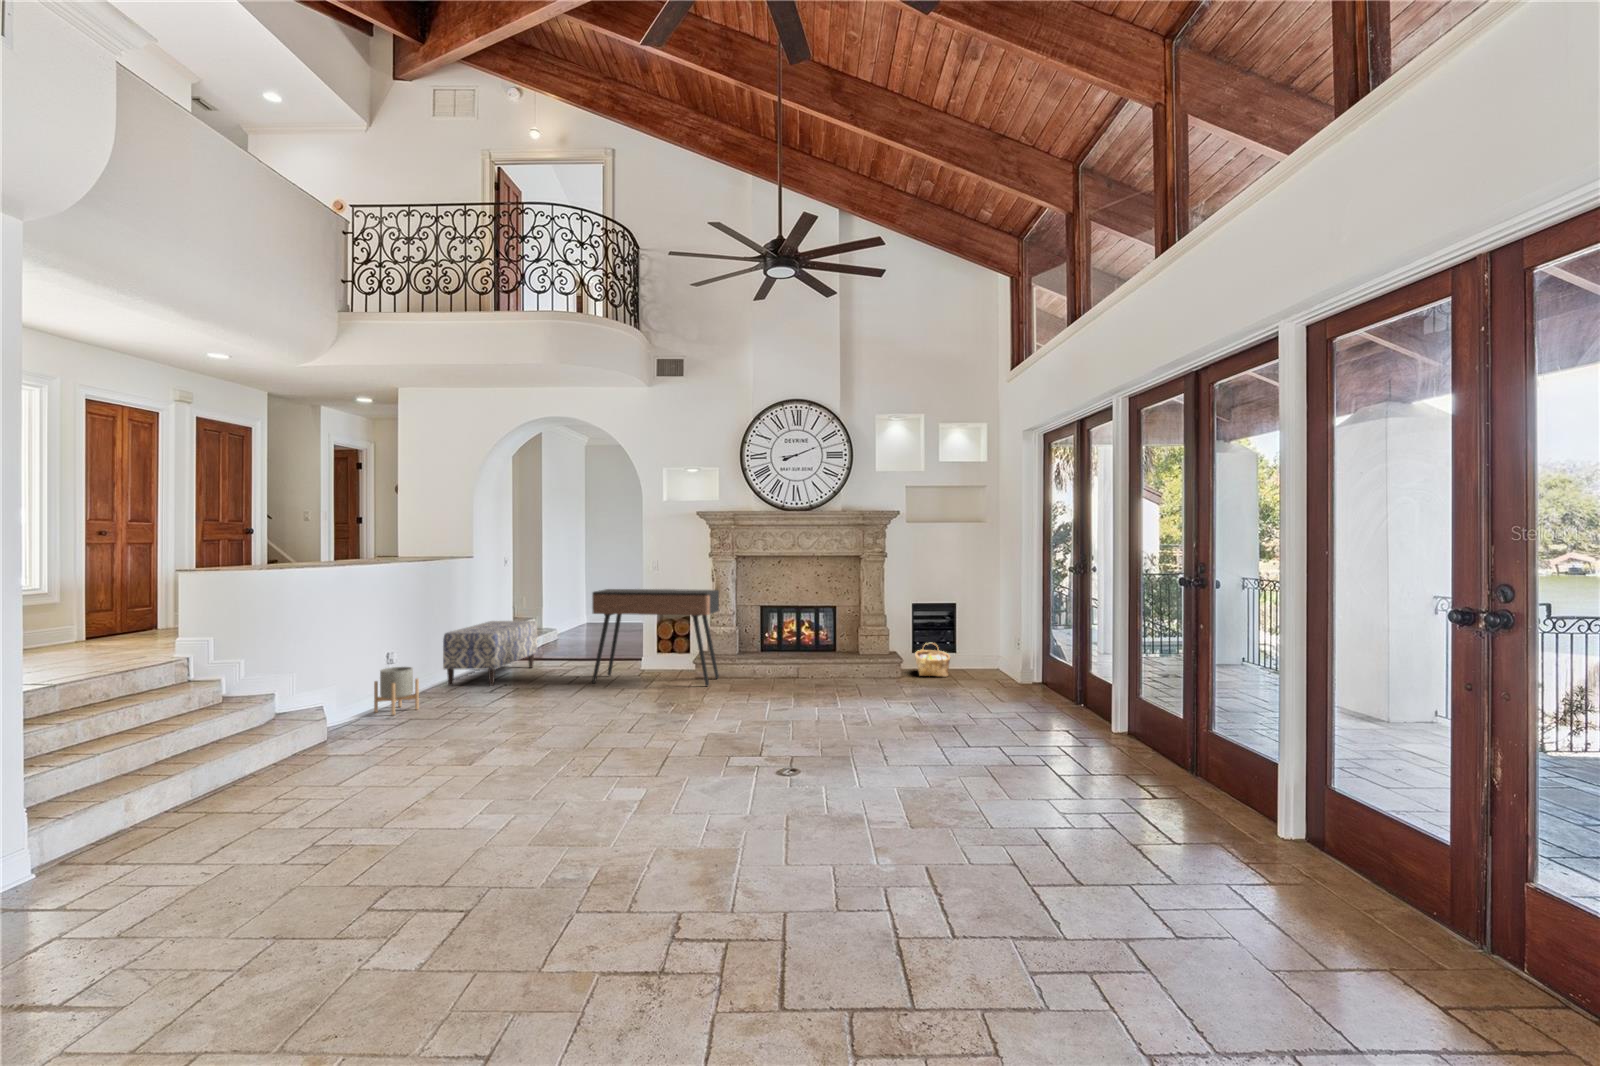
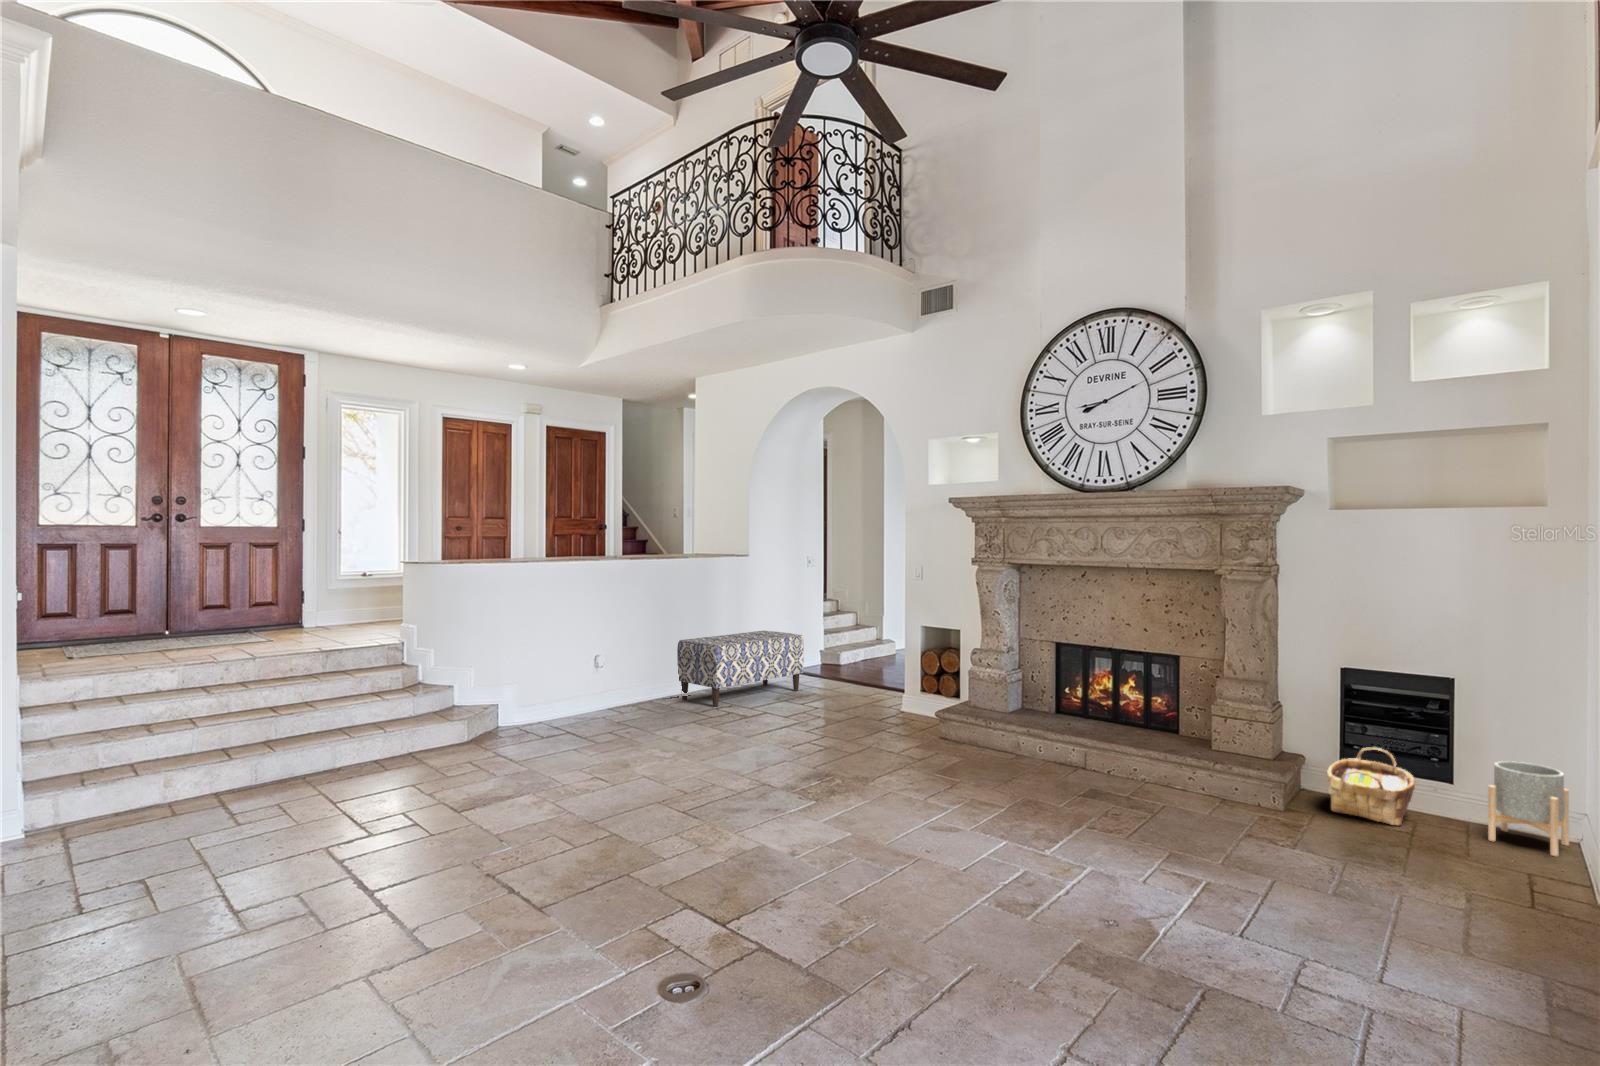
console table: present [592,589,719,686] -> none [808,602,970,755]
planter: present [374,667,419,715] -> present [1488,761,1569,857]

